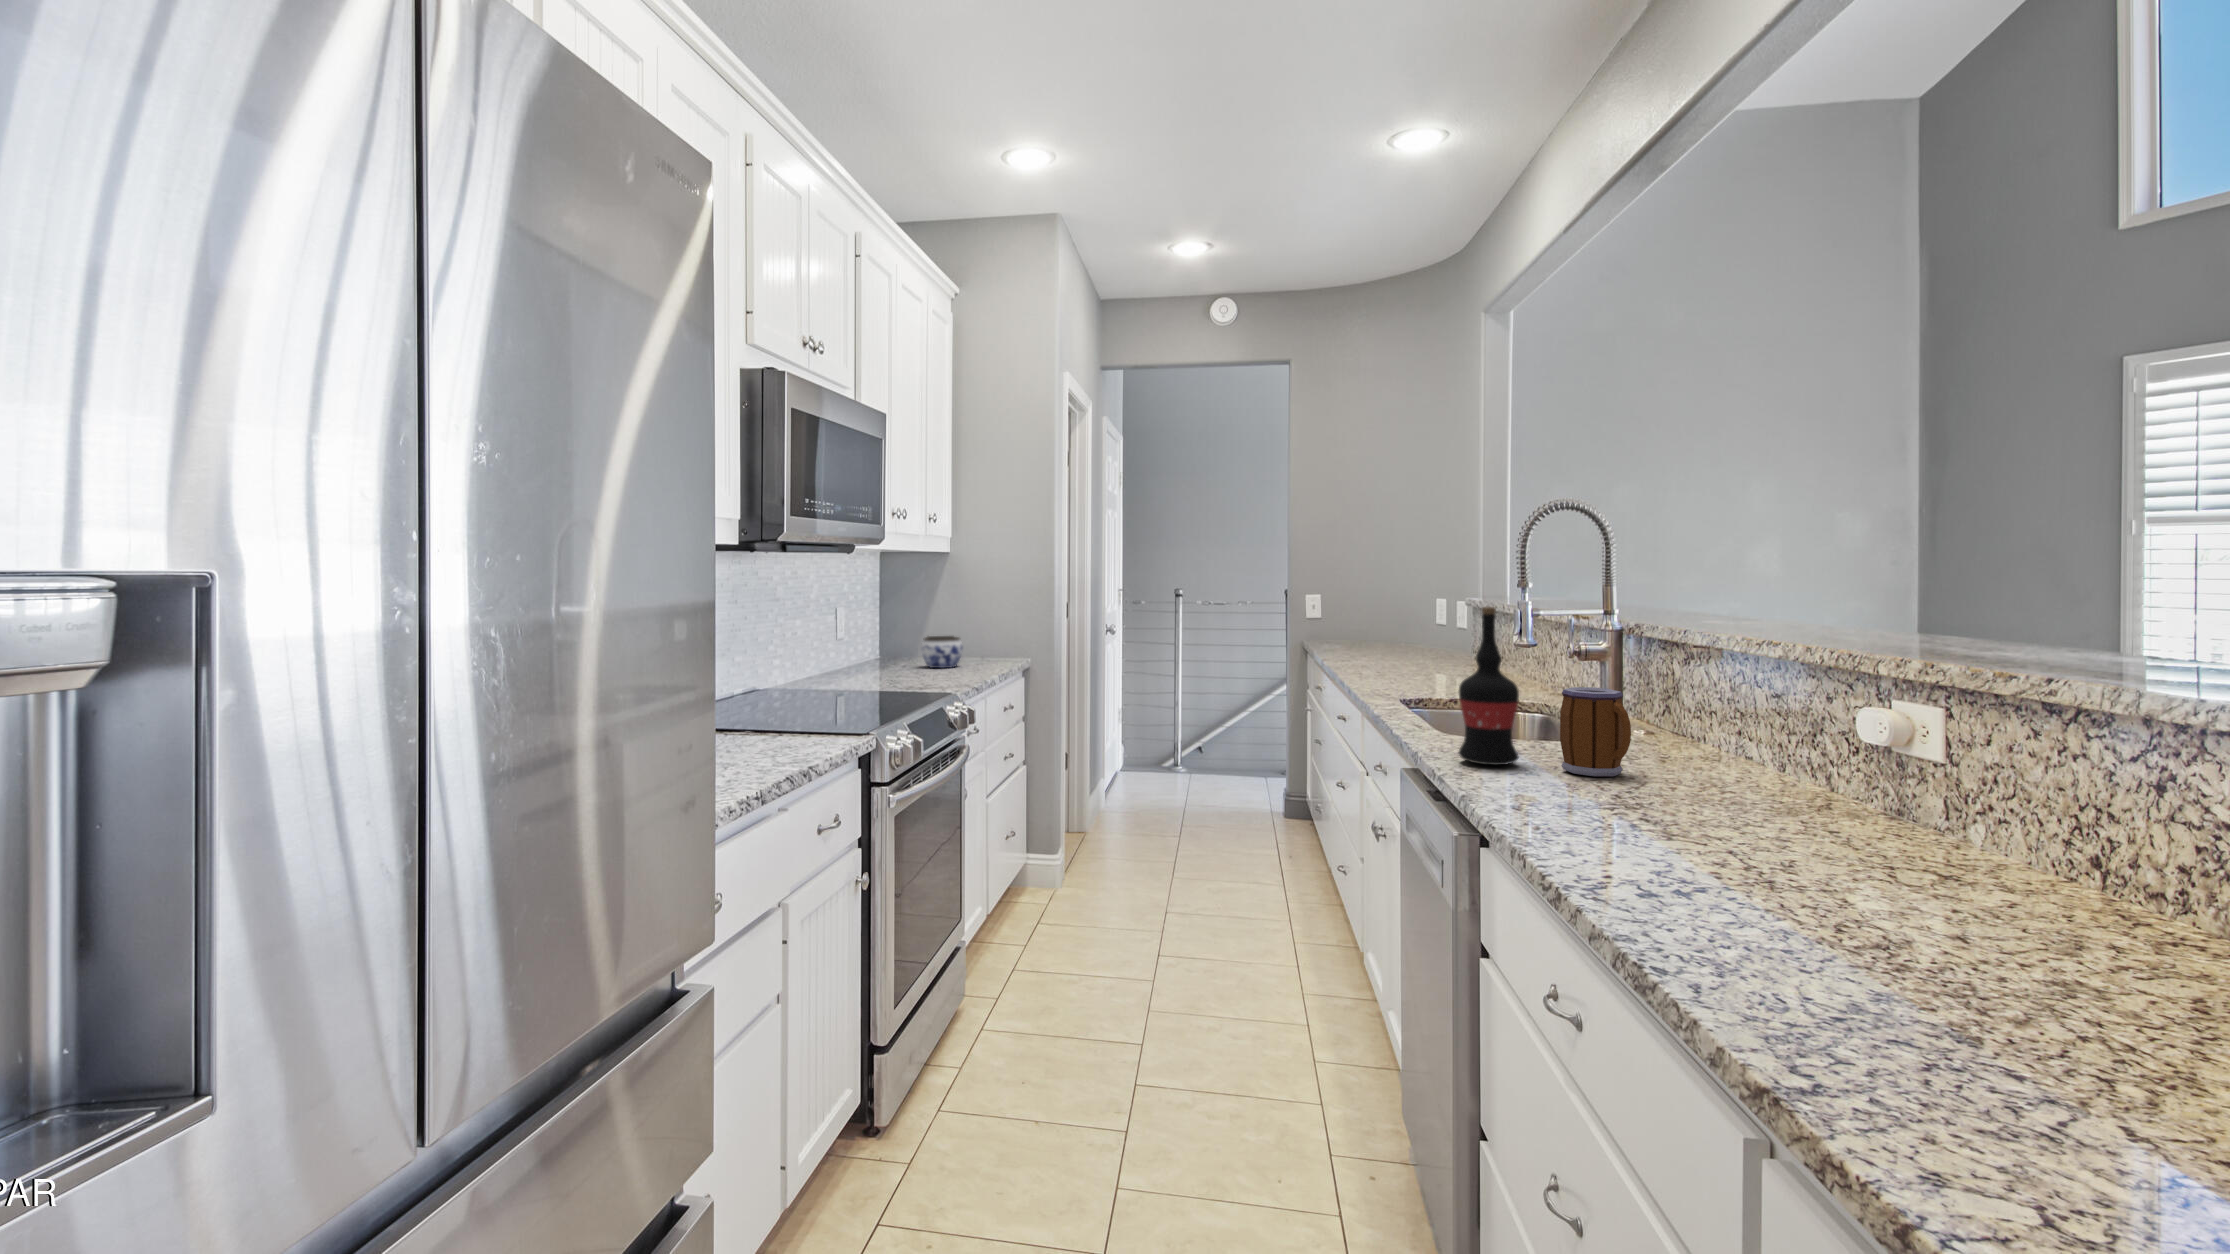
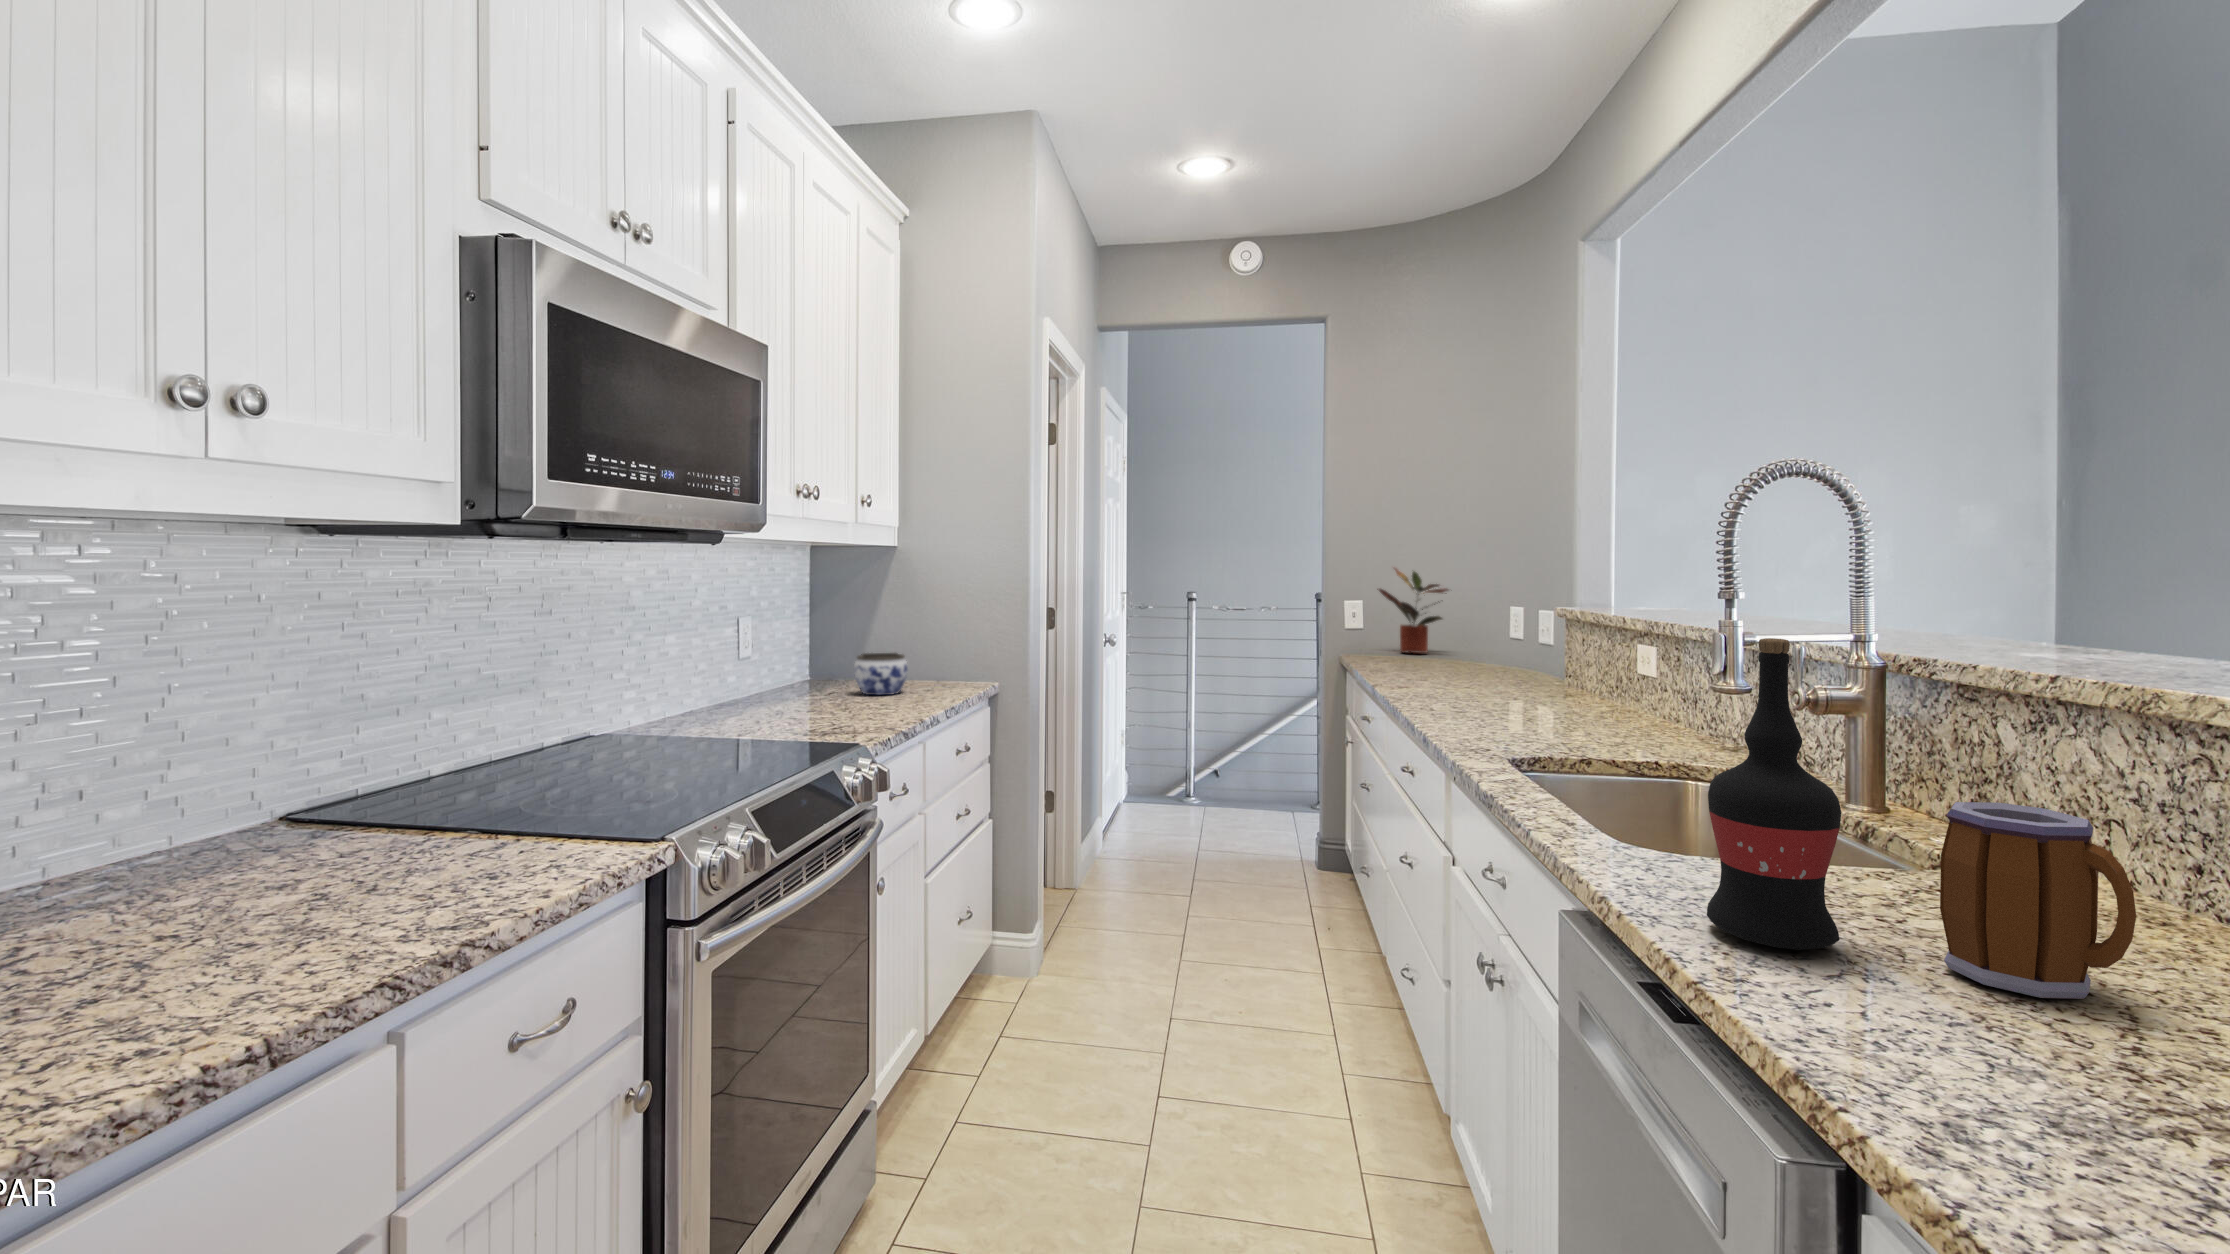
potted plant: none [1334,567,1396,639] -> present [1377,568,1448,653]

